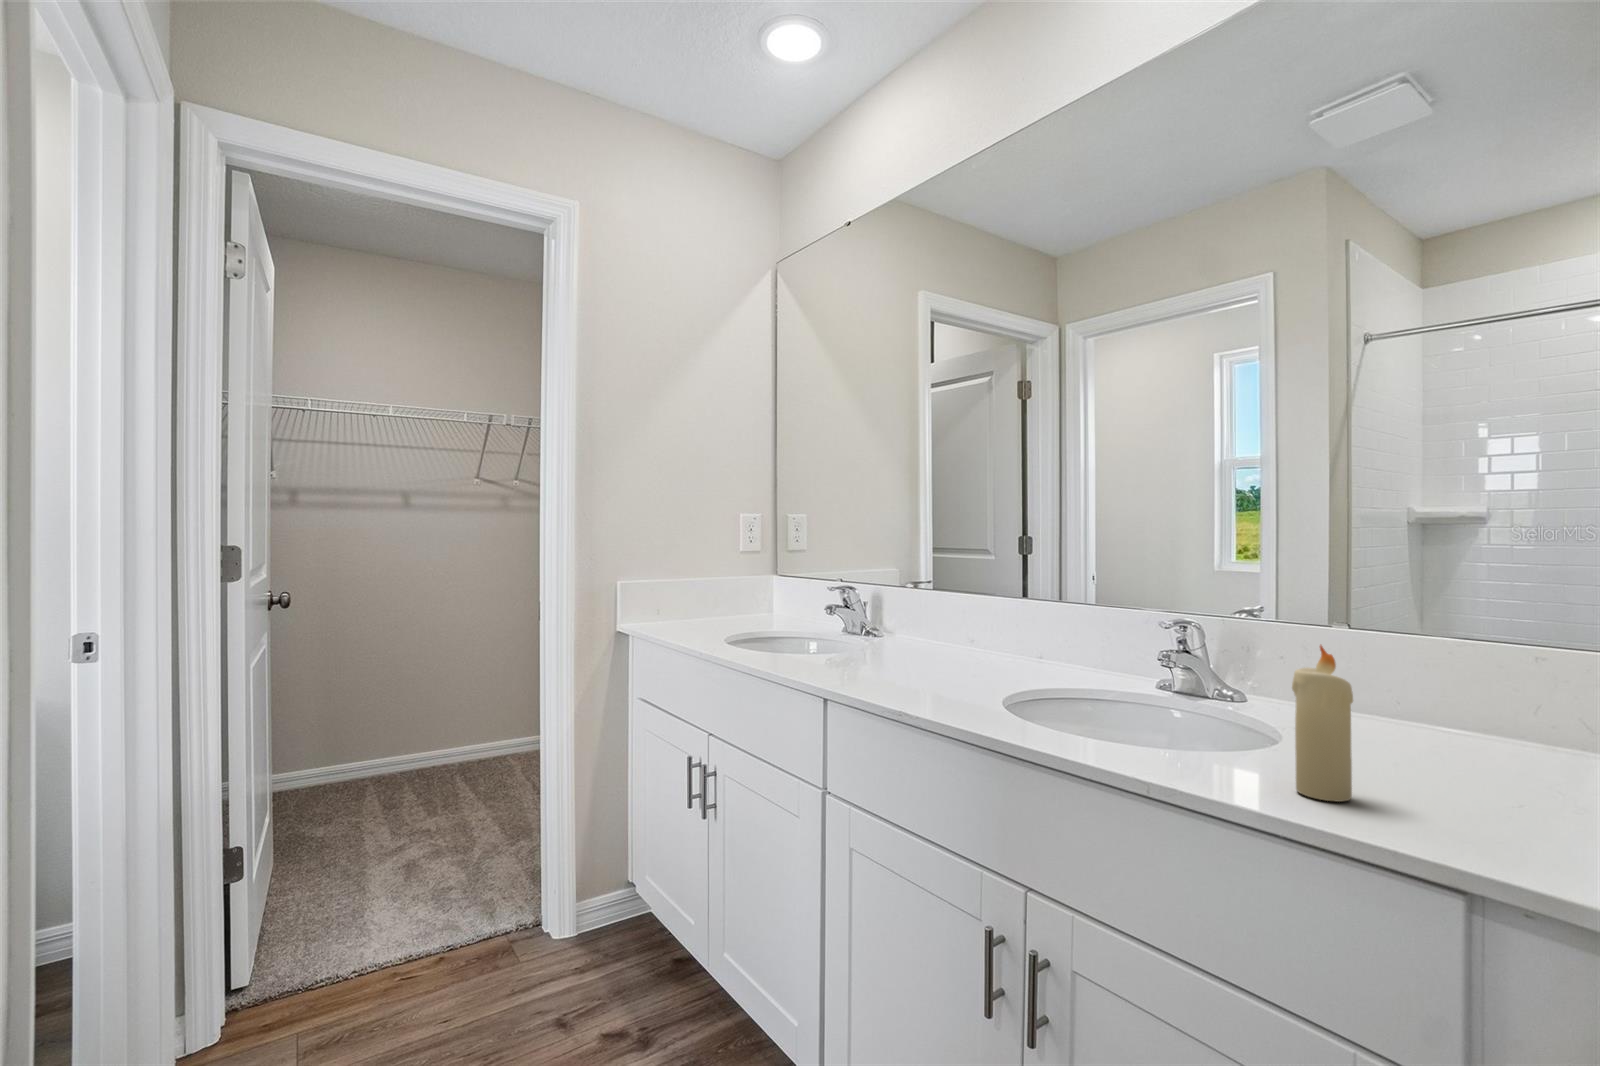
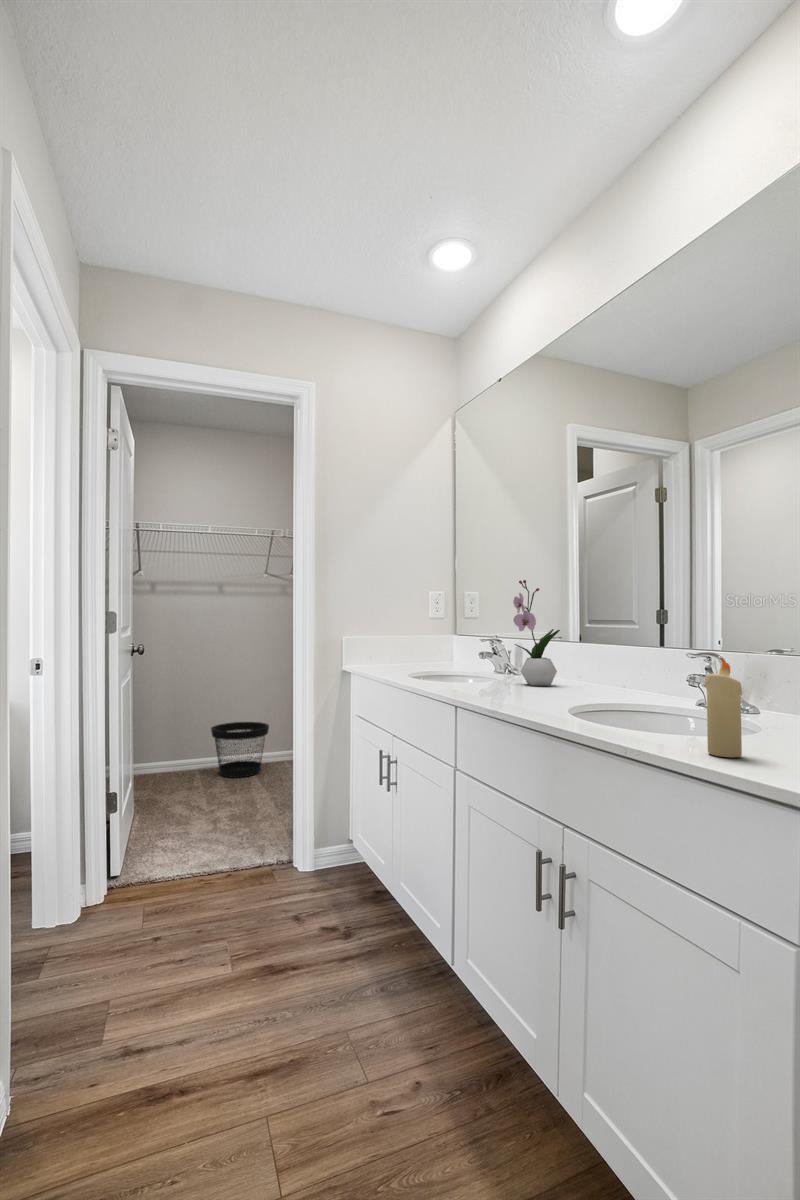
flower arrangement: none [883,506,951,657] -> present [513,580,560,686]
wastebasket: none [397,703,489,788] -> present [211,722,269,778]

